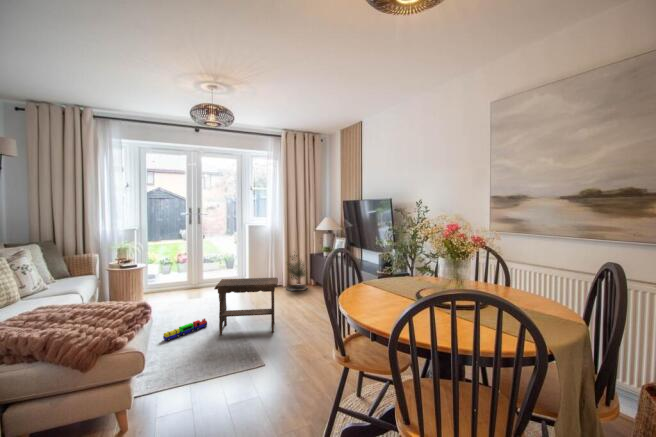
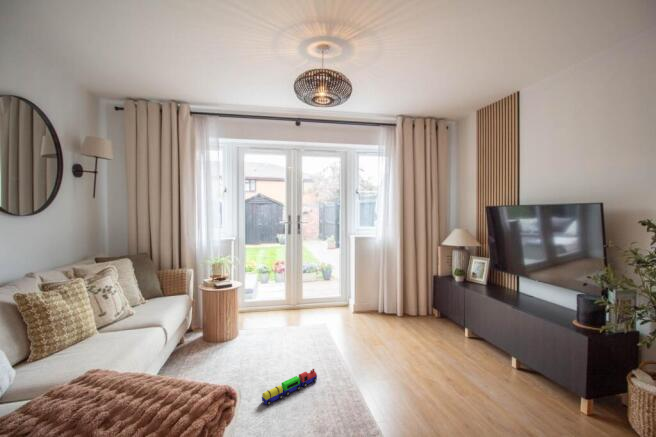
potted tree: present [287,255,306,291] -> none [402,270,433,325]
footstool: present [214,278,278,335] -> none [331,316,425,409]

